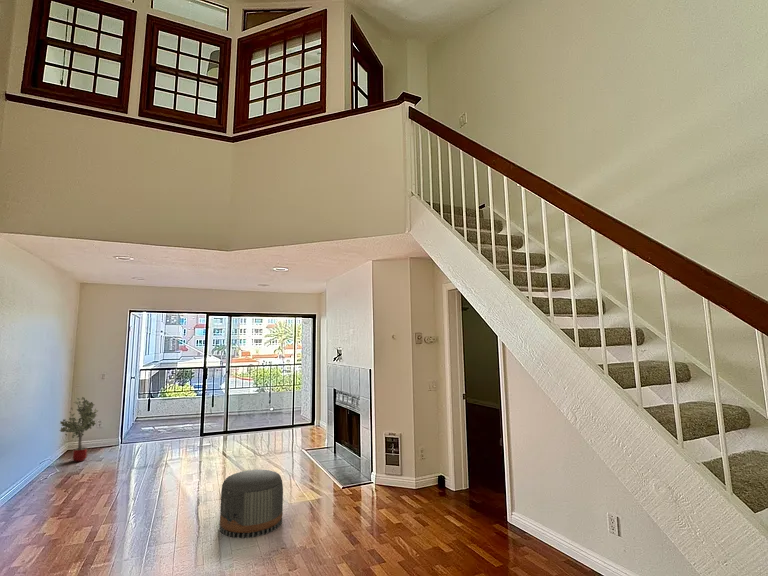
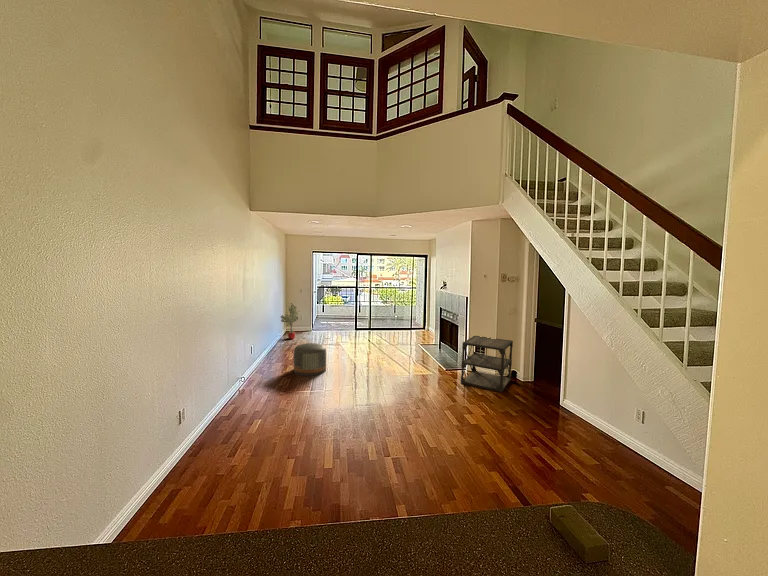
side table: none [365,427,438,514] -> present [461,336,513,392]
pouf: present [220,470,283,538] -> present [294,343,326,376]

